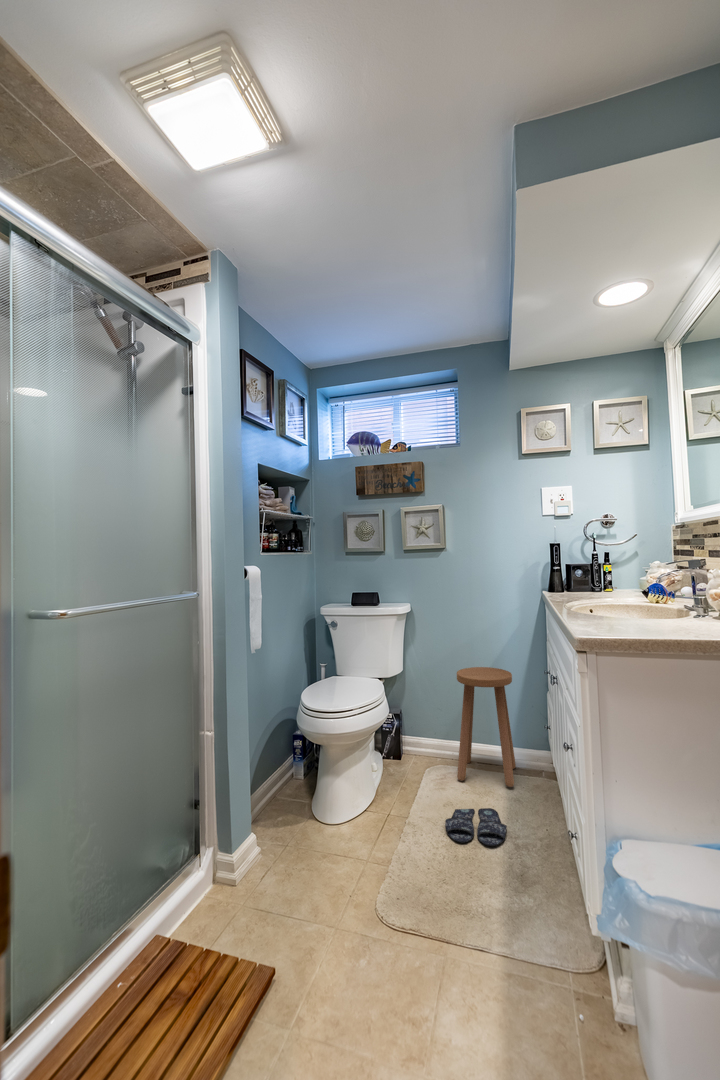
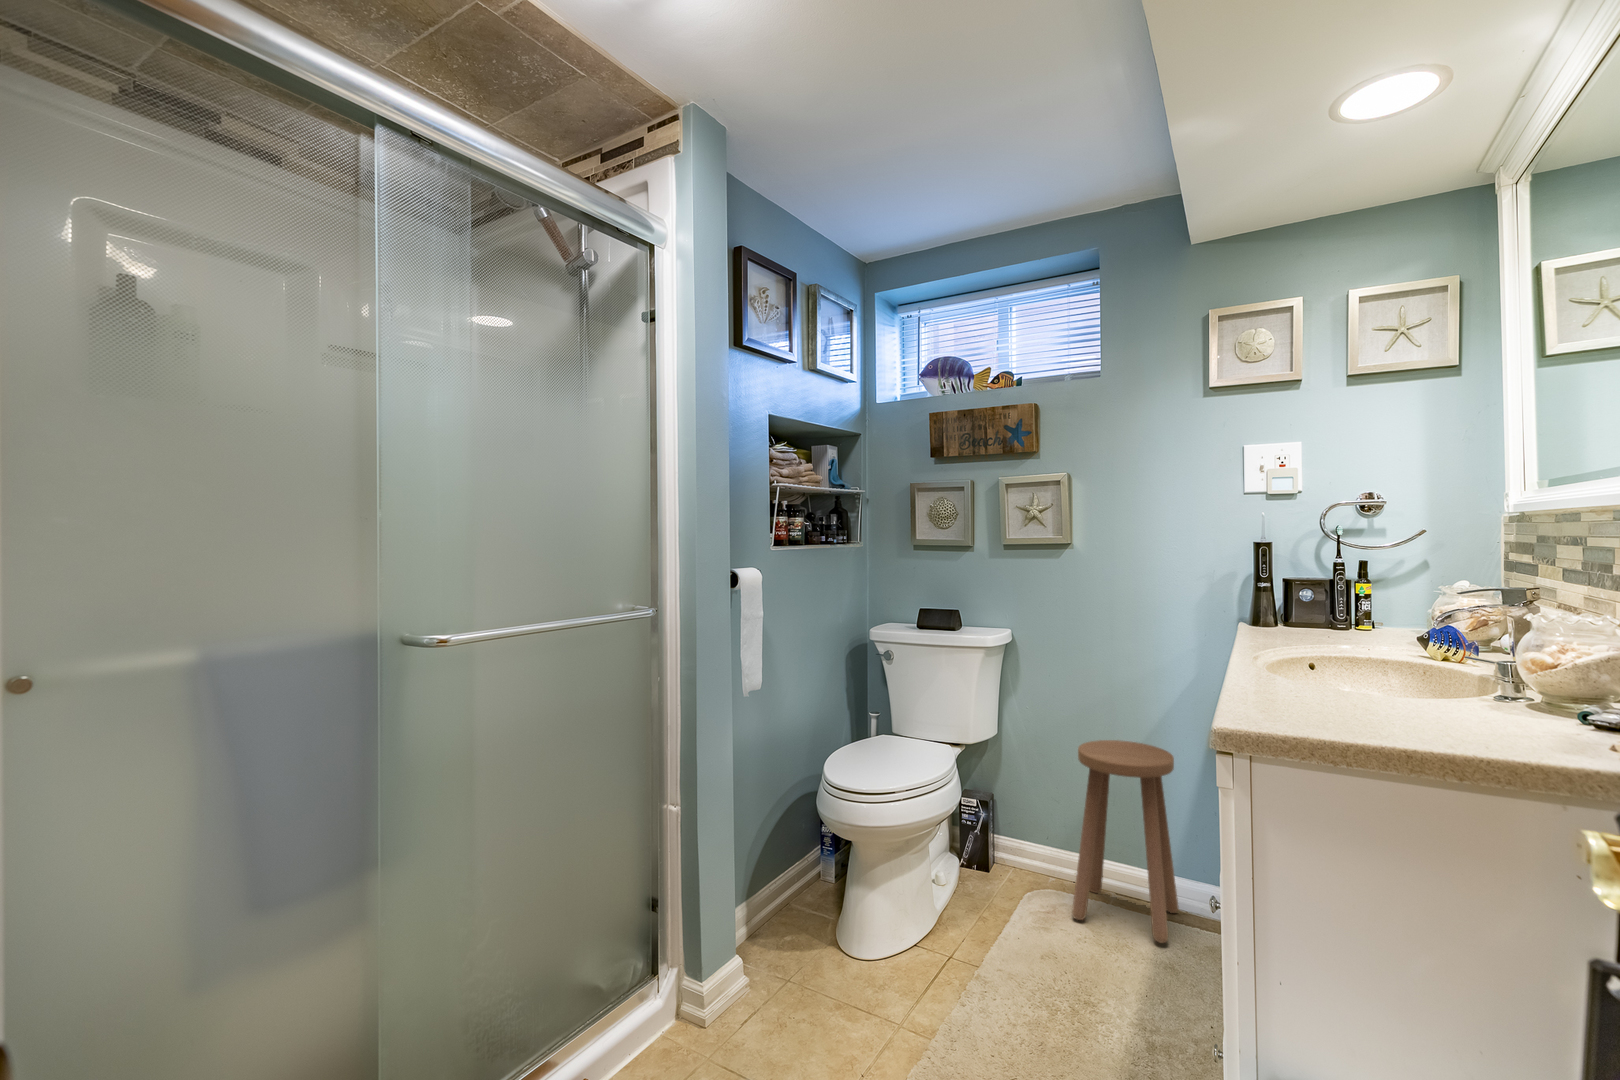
slippers: present [445,808,507,846] -> none [1035,961,1139,1037]

